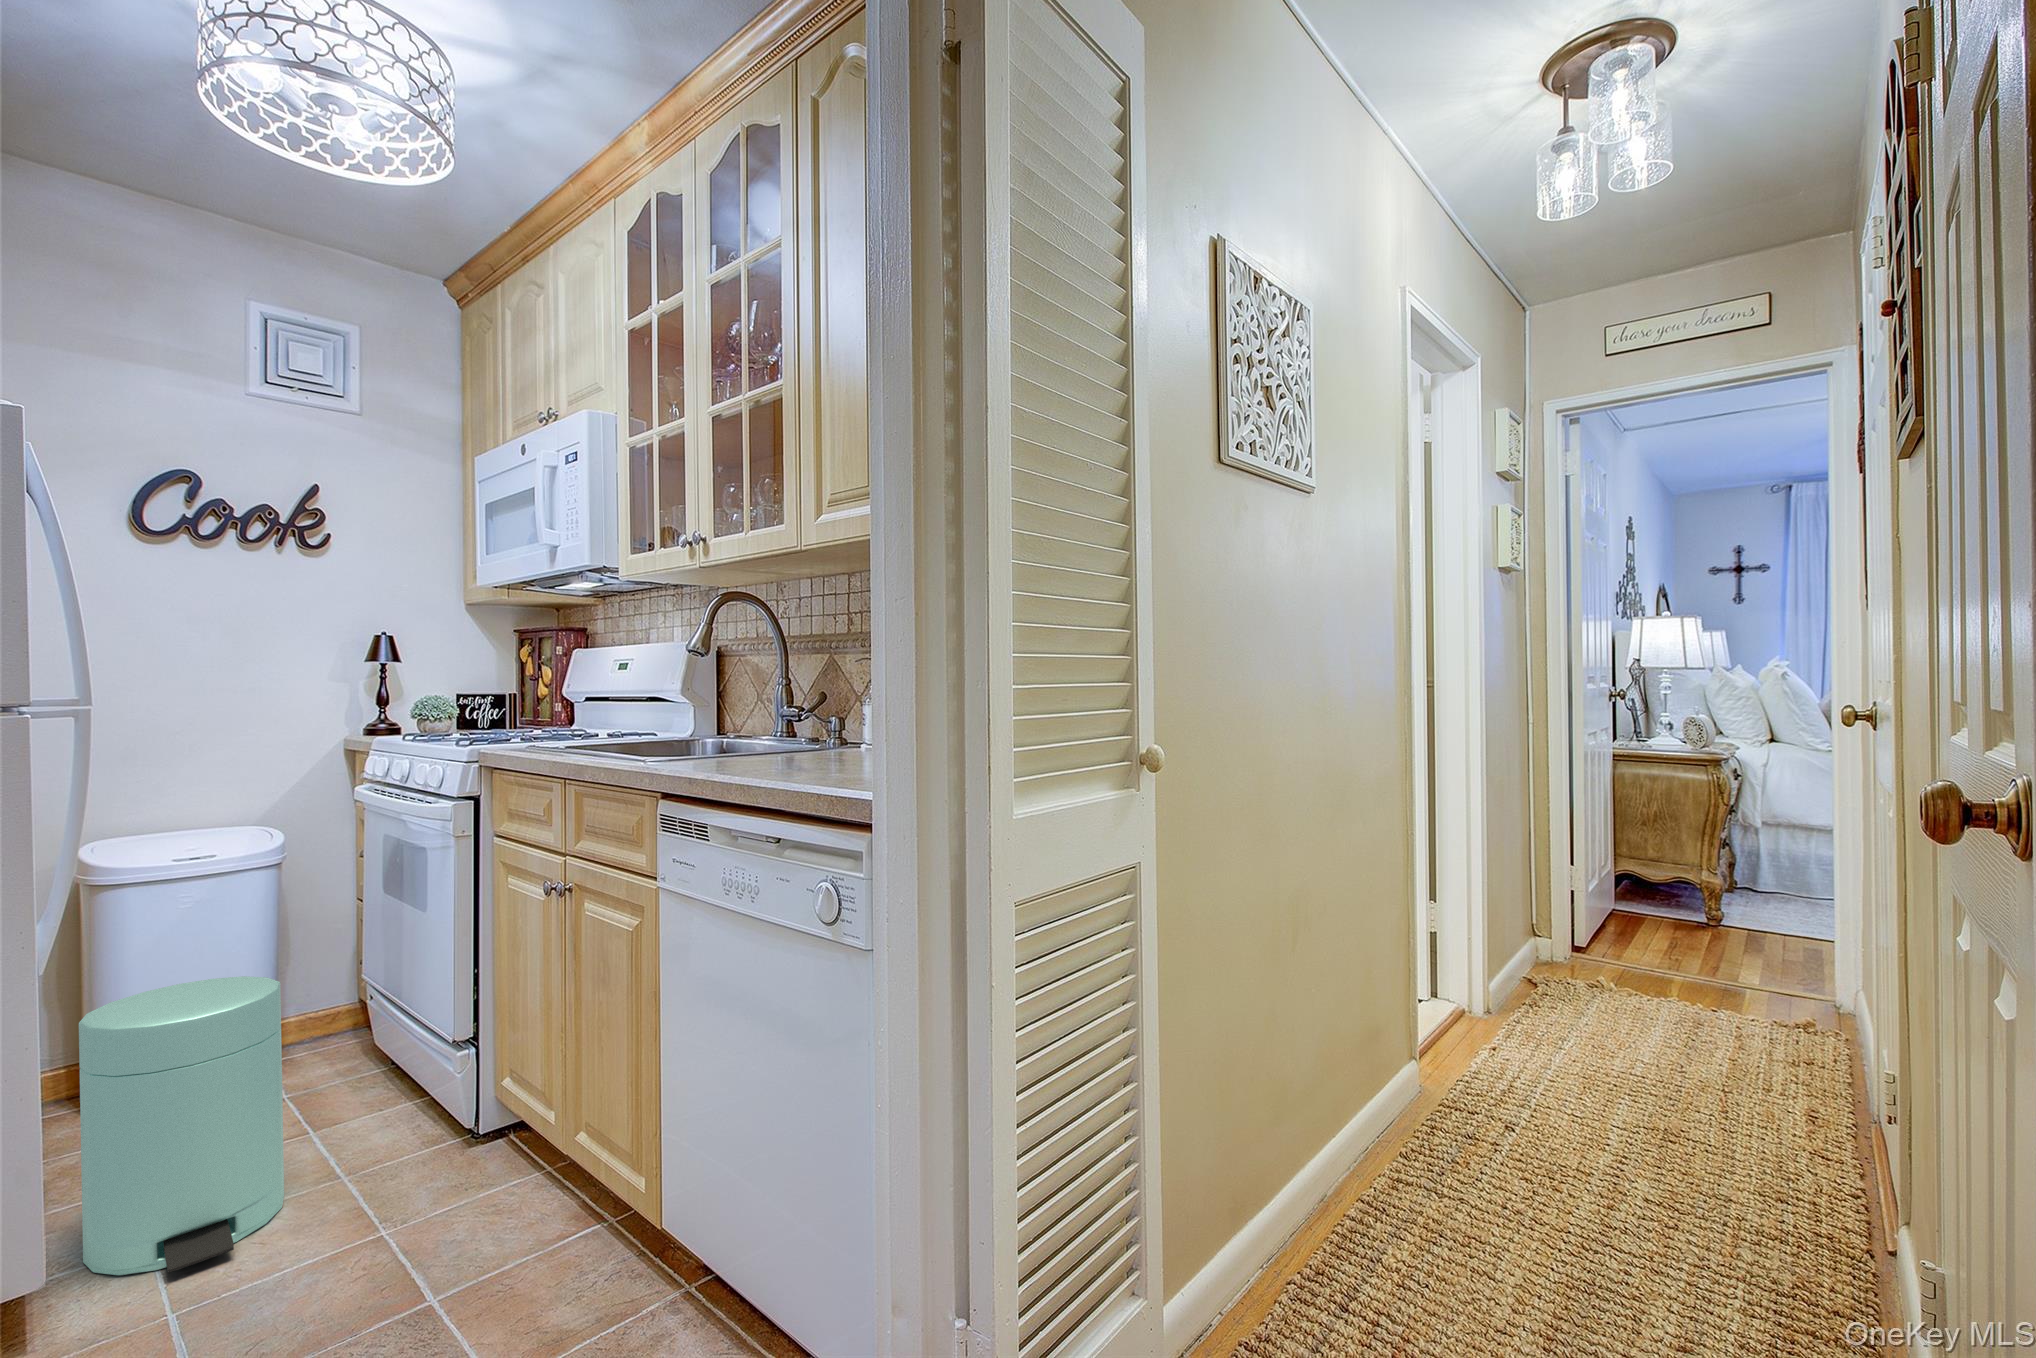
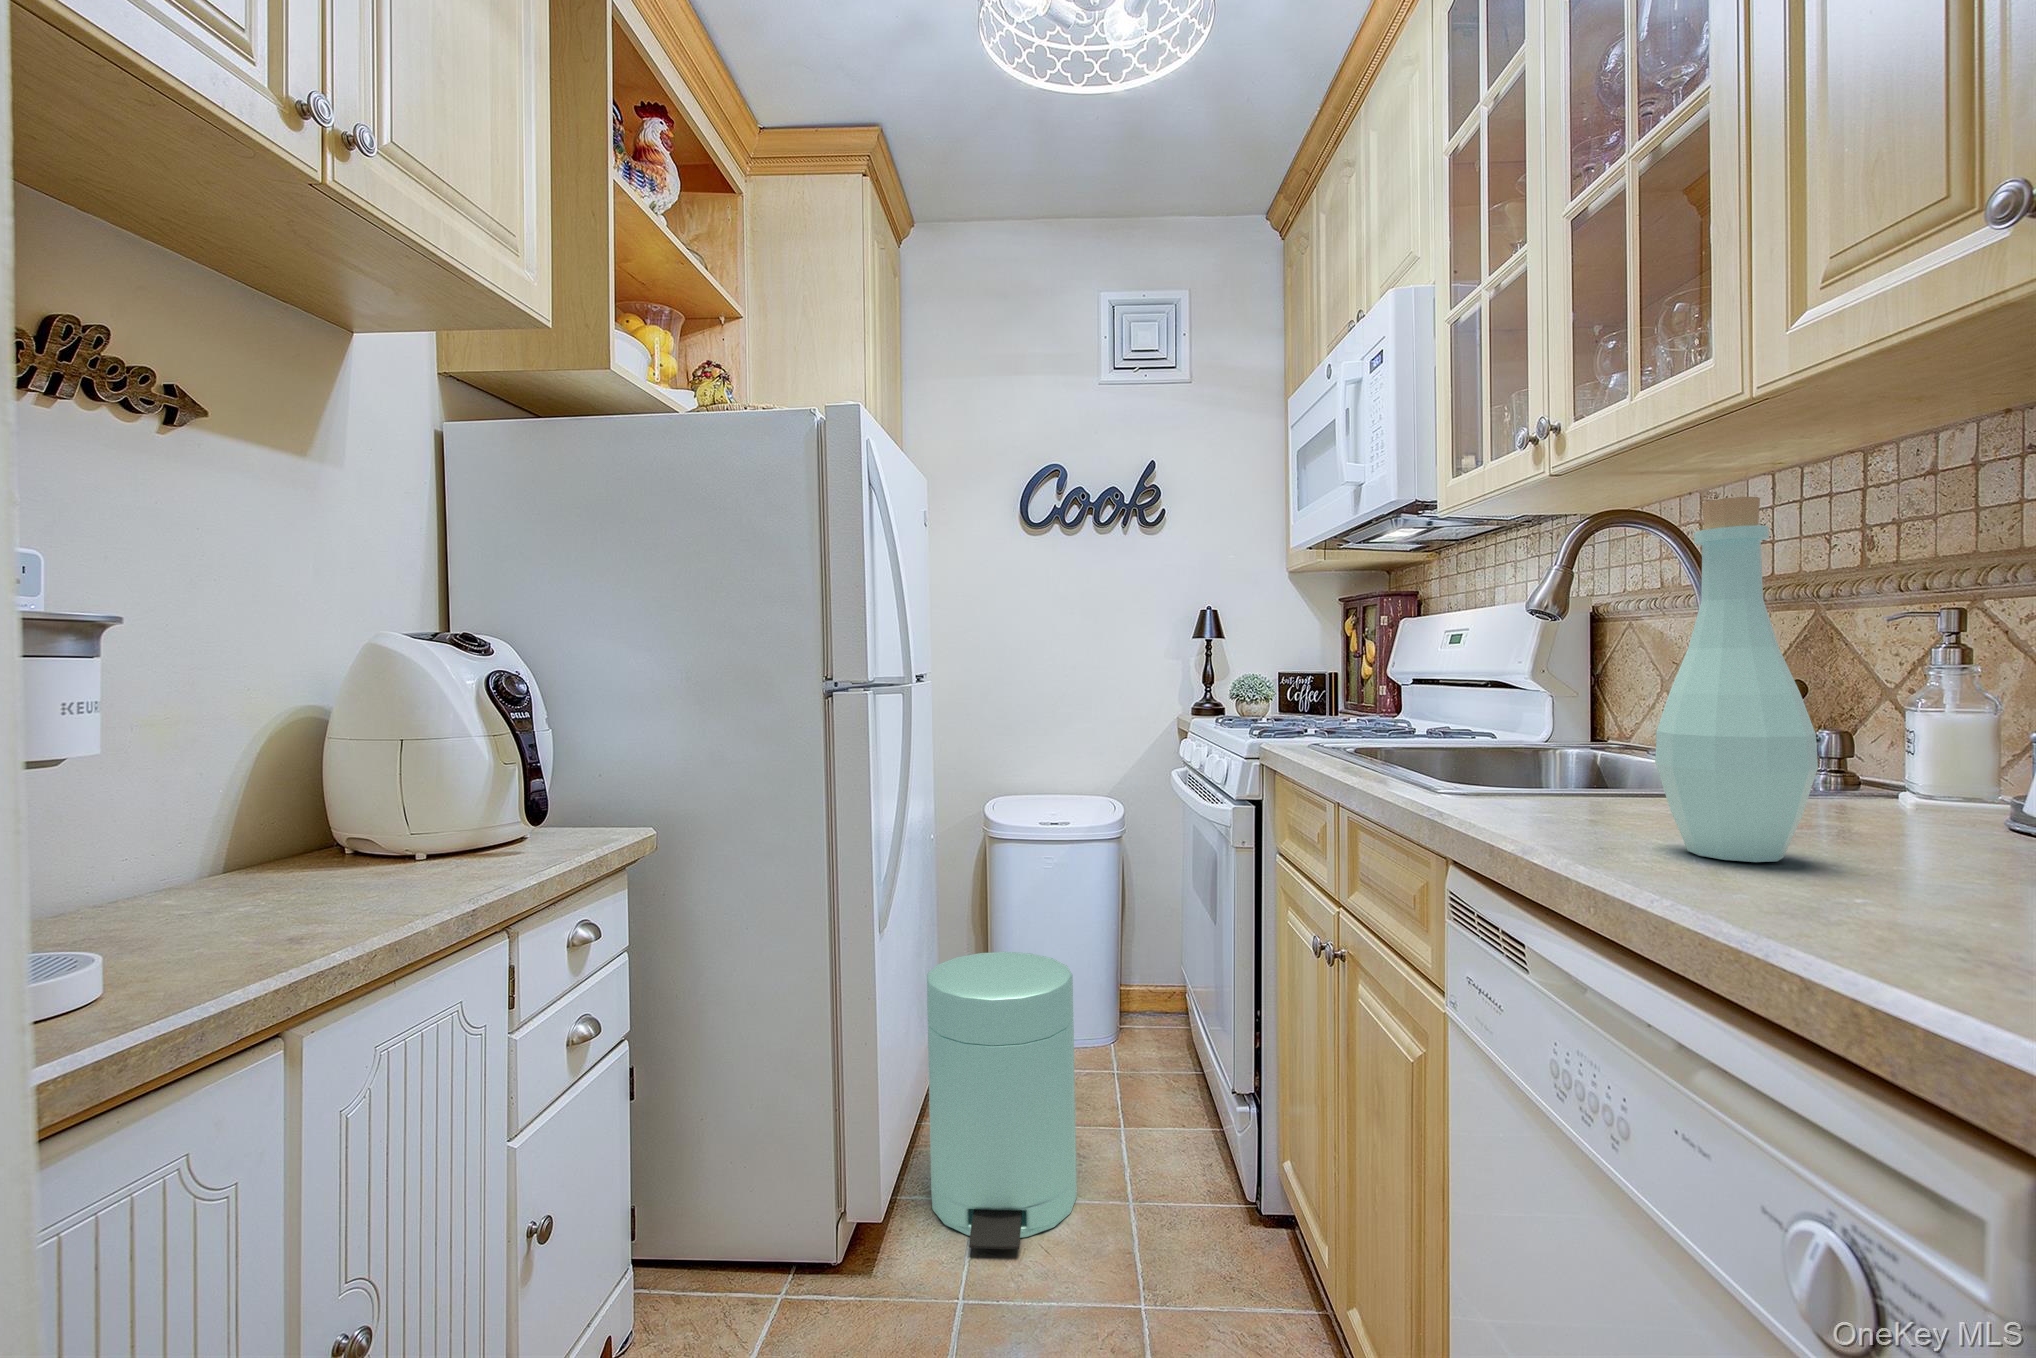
bottle: none [761,607,823,773] -> present [1655,497,1818,862]

